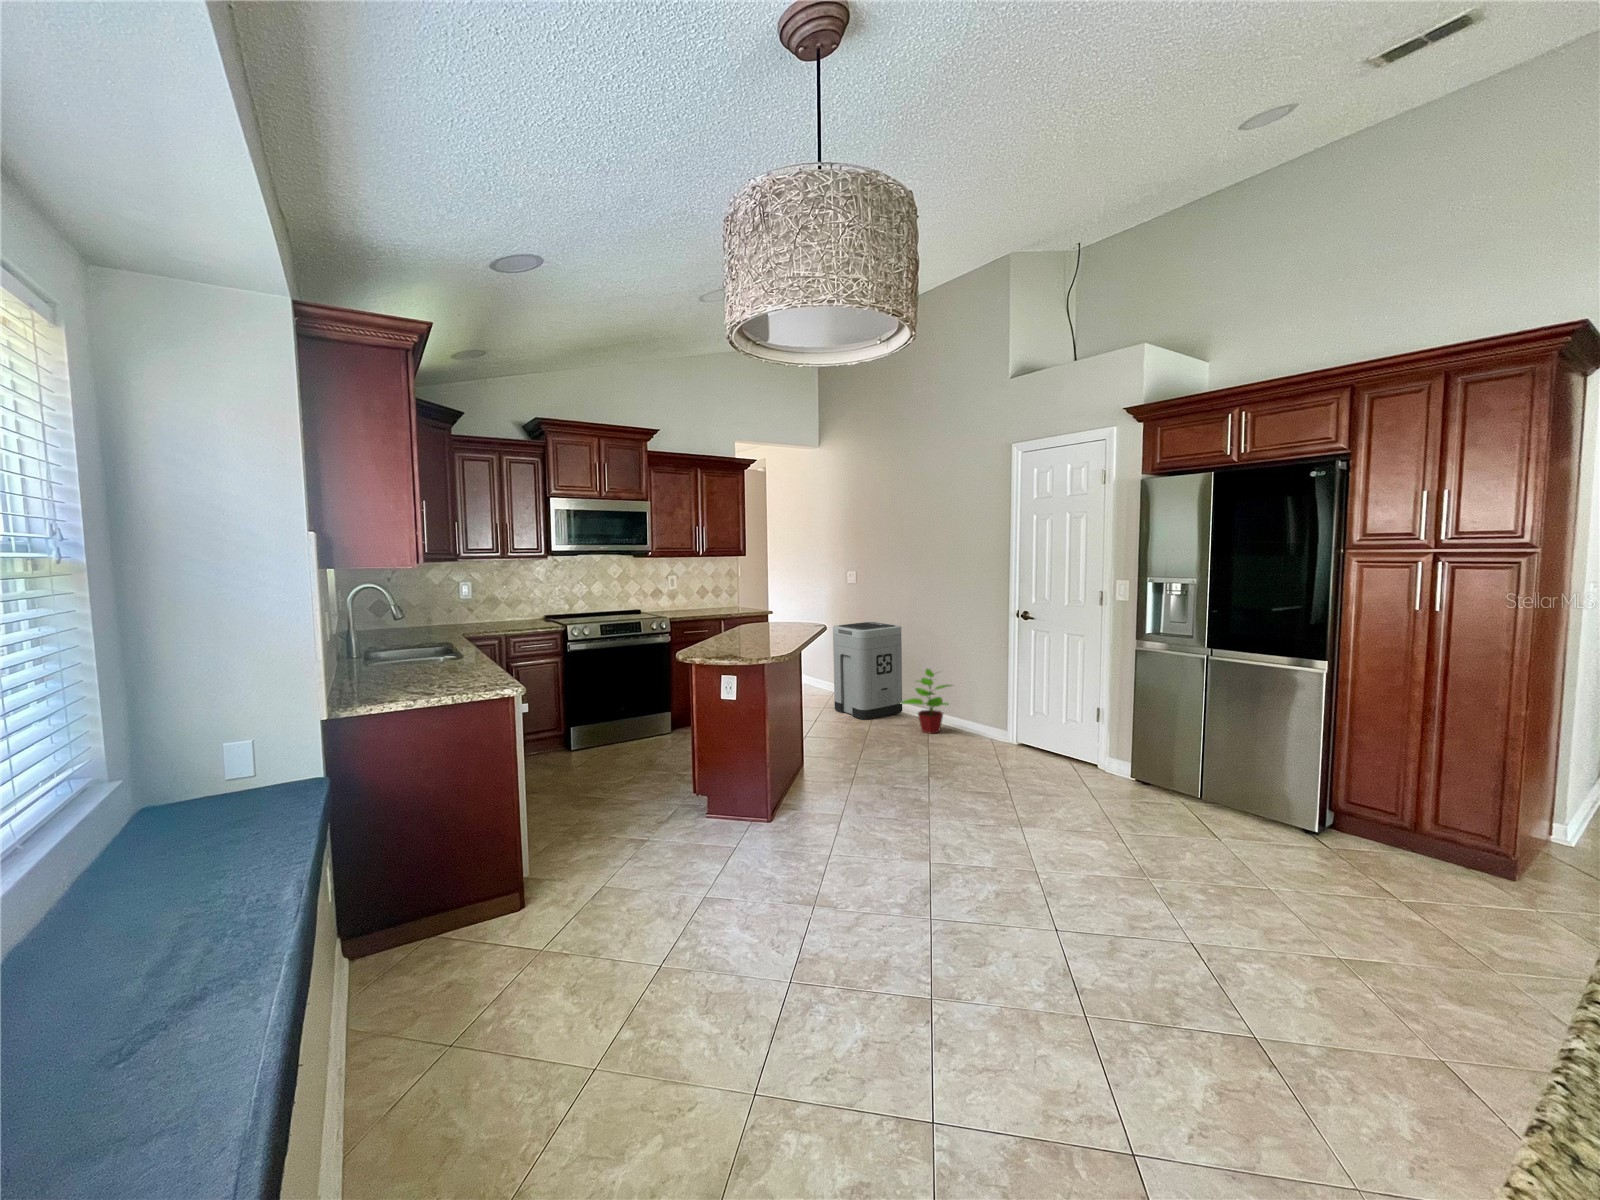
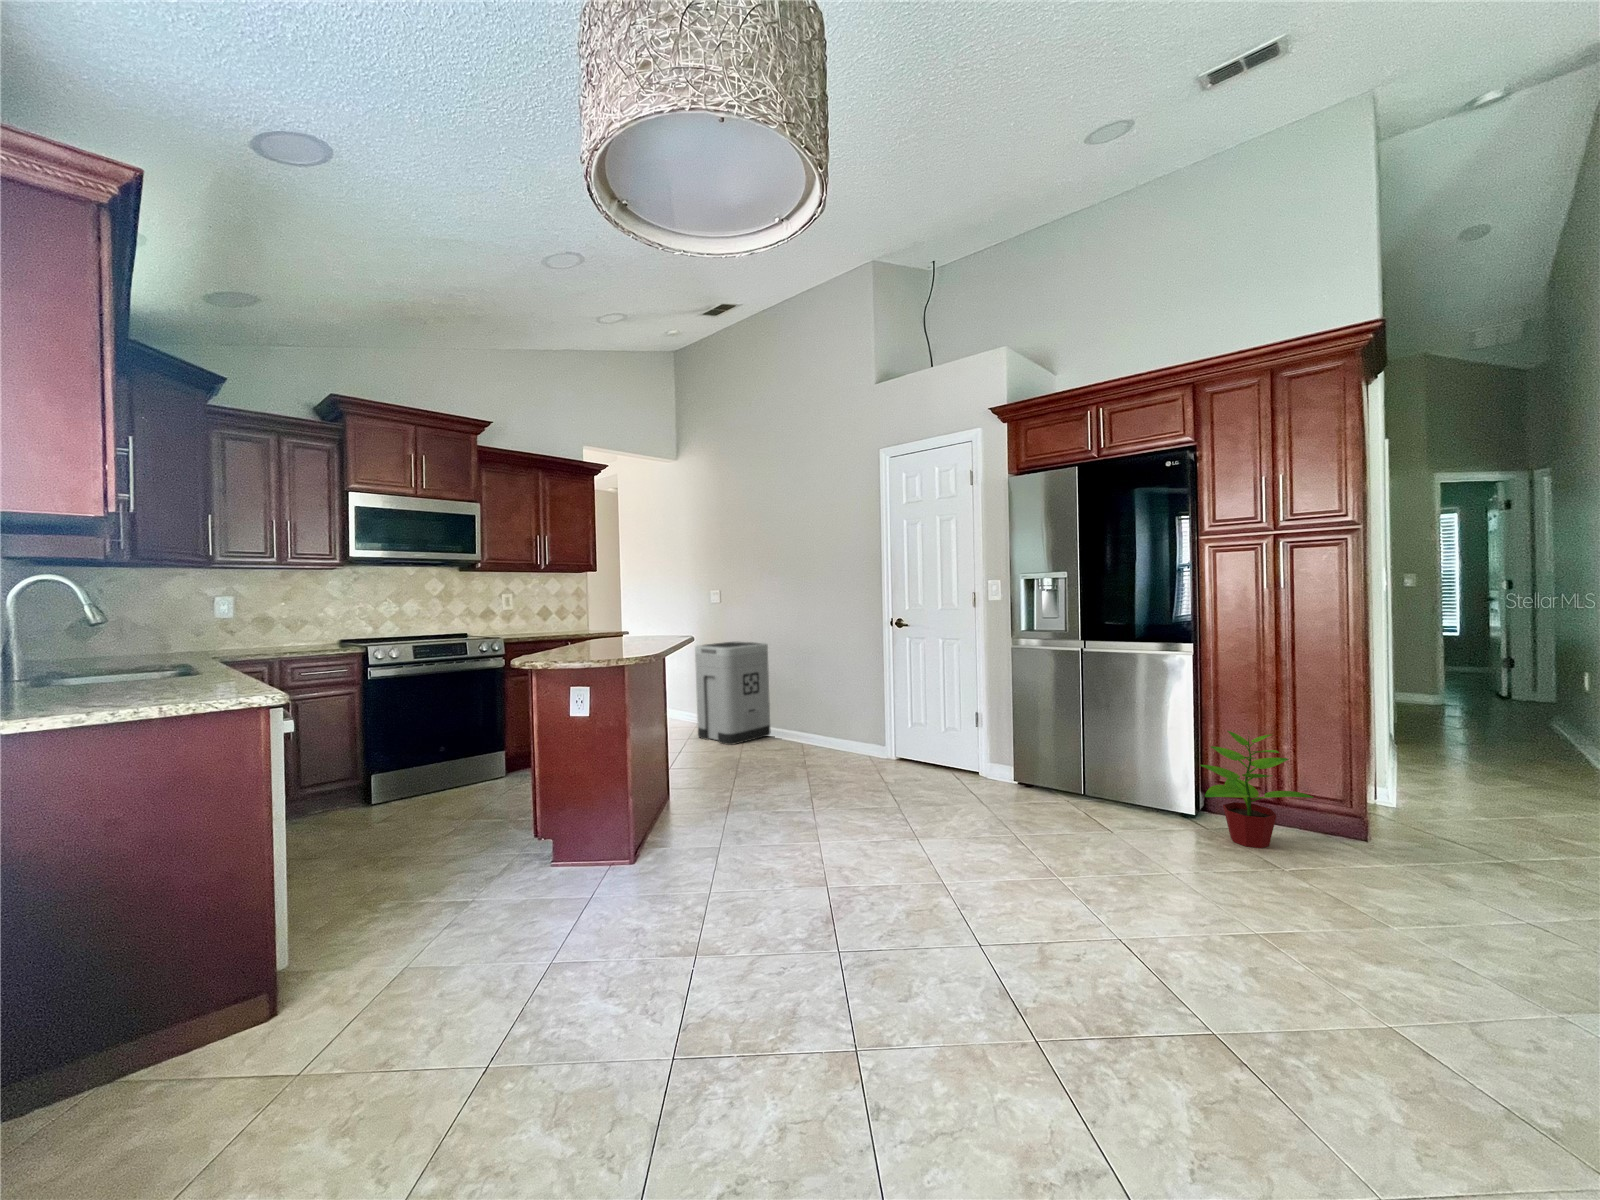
potted plant: present [902,669,950,733] -> present [1200,731,1313,848]

